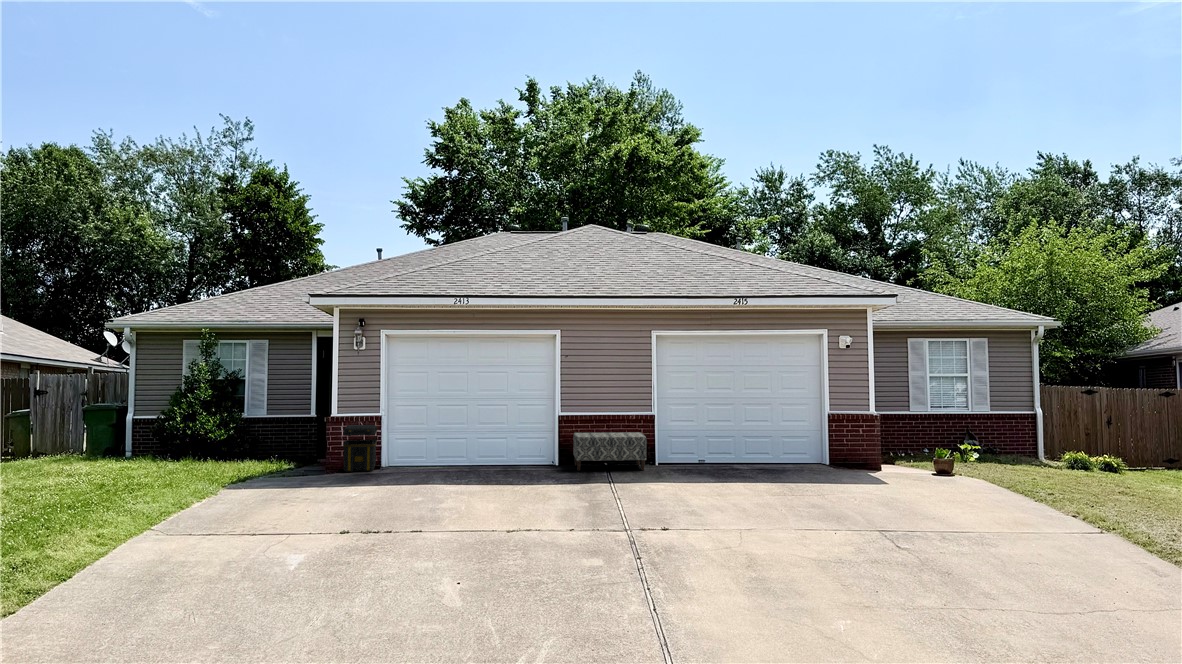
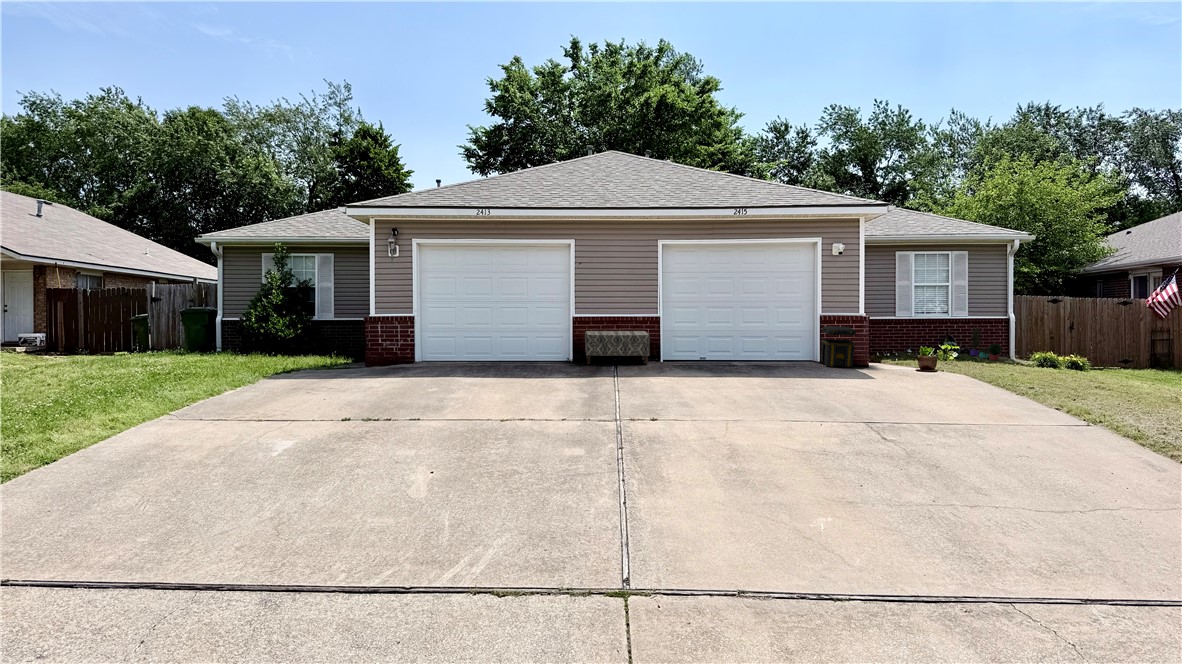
potted plant: none [993,423,1028,461] -> present [970,327,1002,360]
toolbox: present [343,425,377,472] -> present [821,326,856,367]

